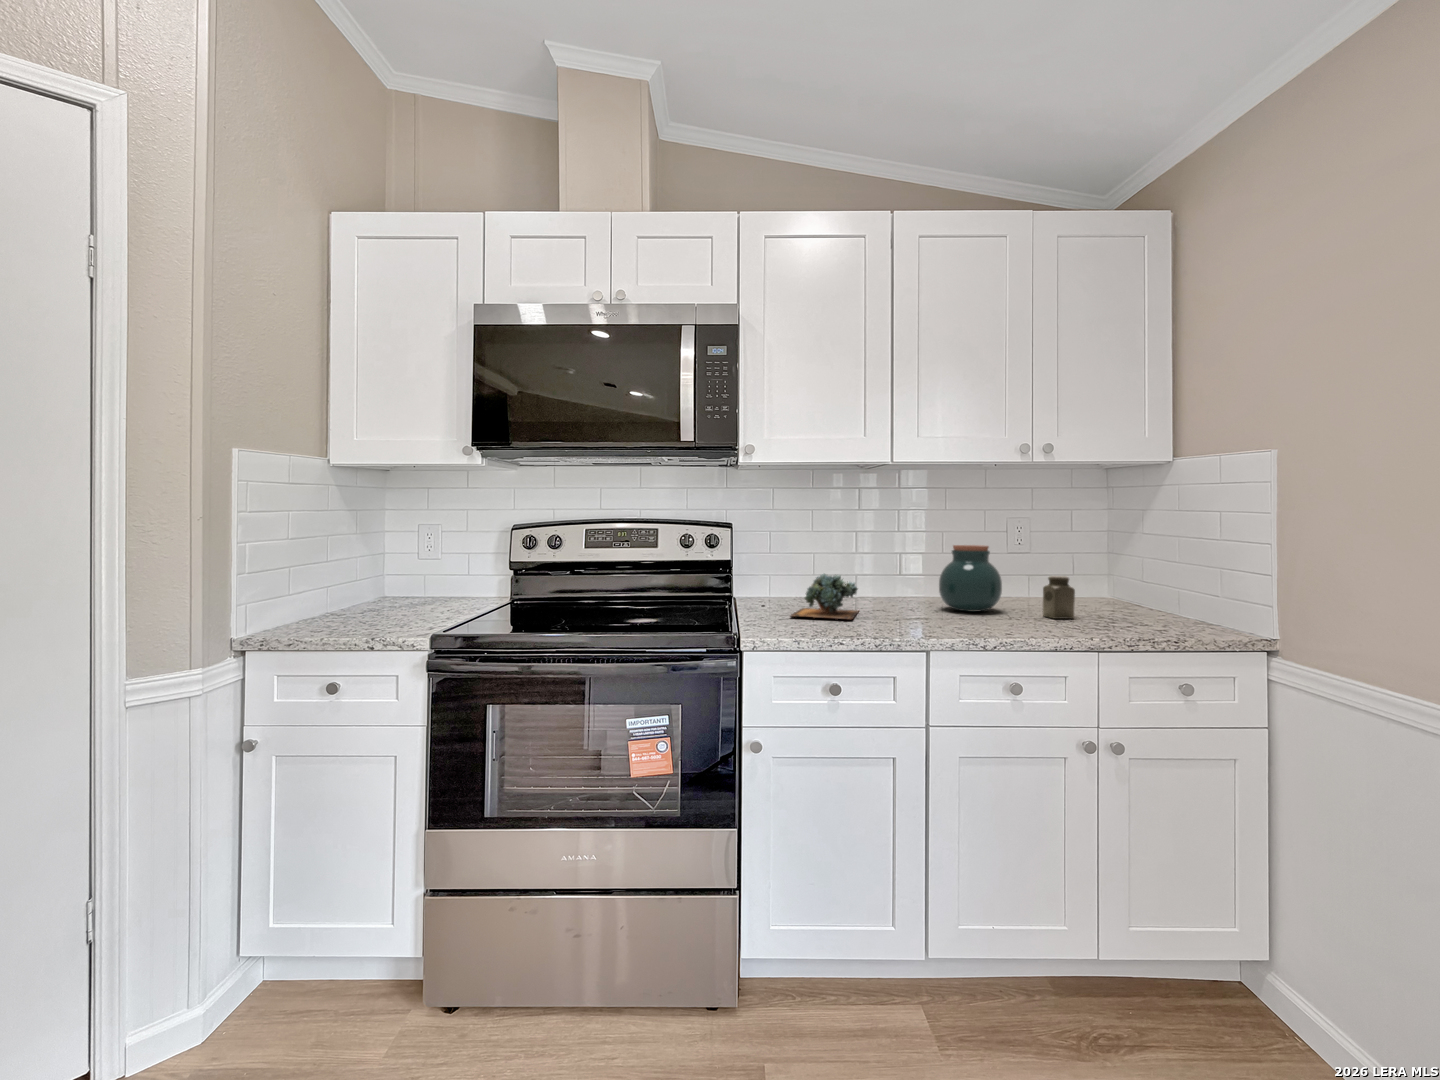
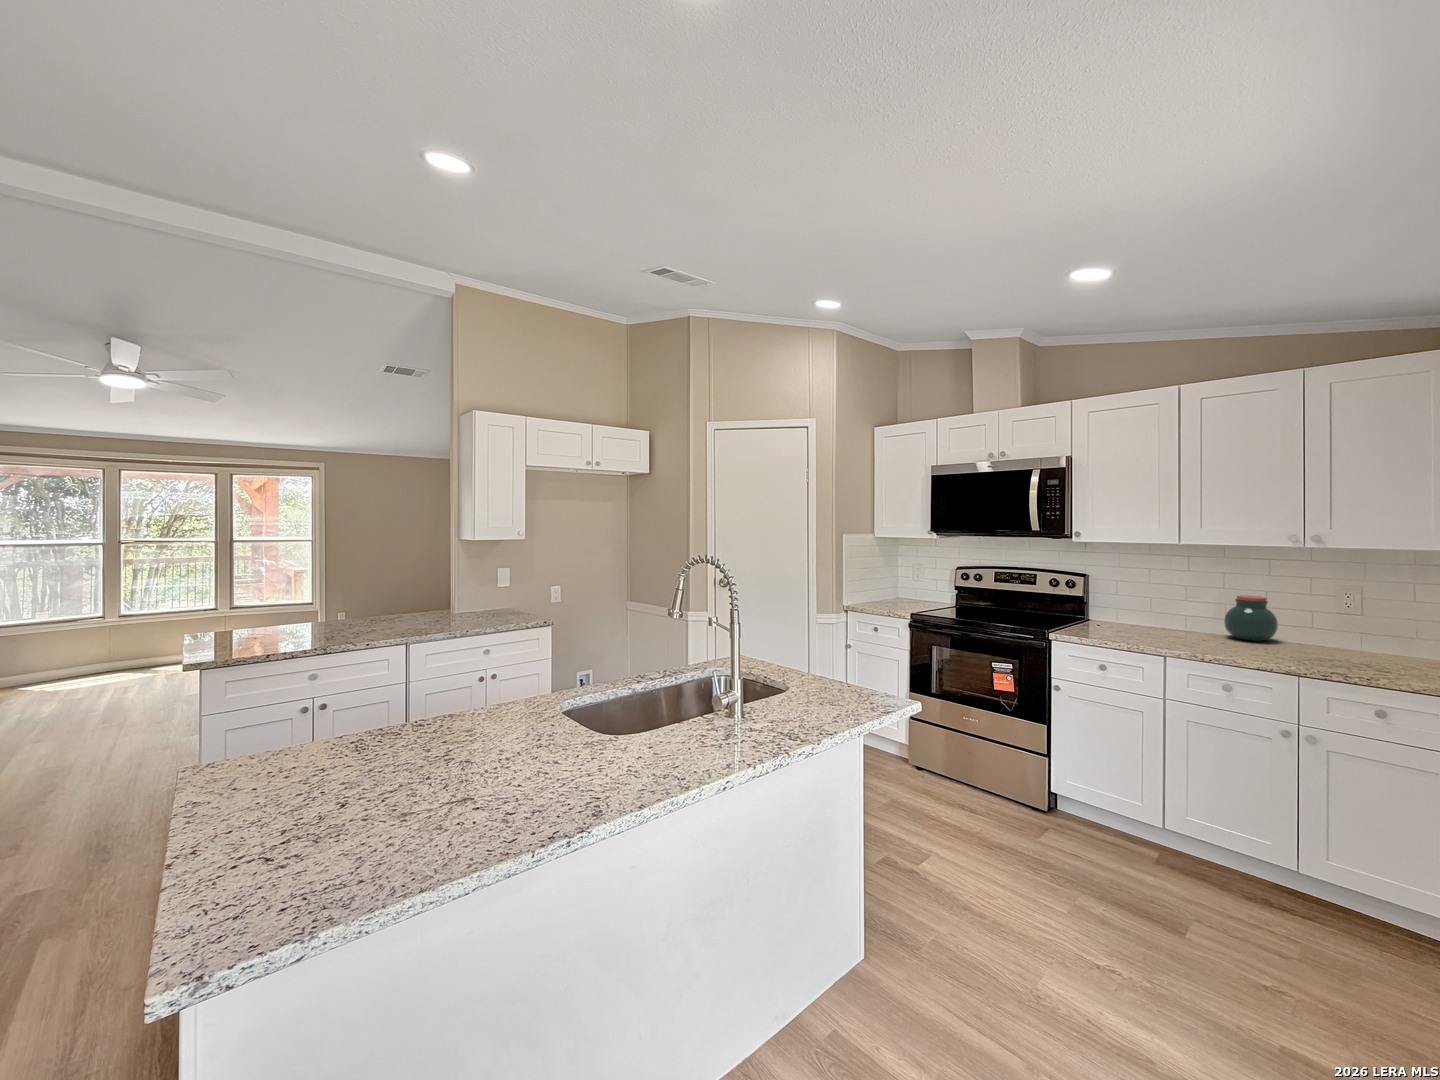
succulent plant: present [791,574,859,619] -> none [1100,605,1161,634]
salt shaker: present [1043,576,1075,619] -> none [1303,623,1327,654]

